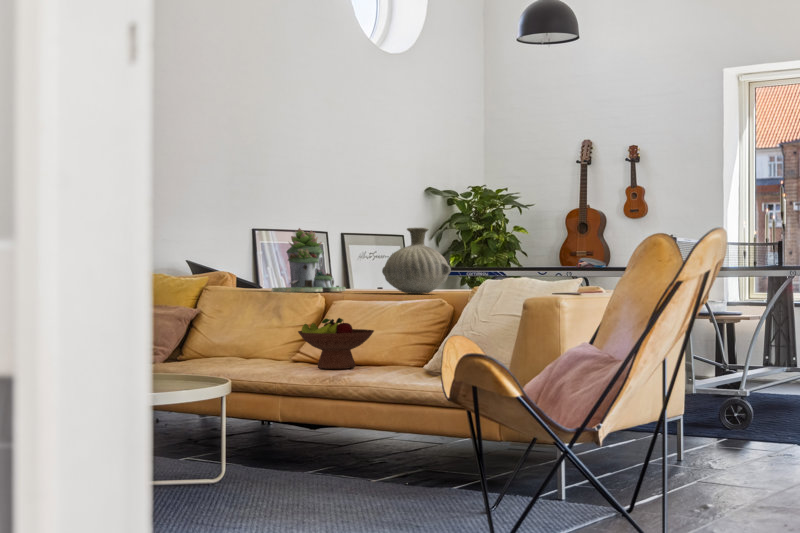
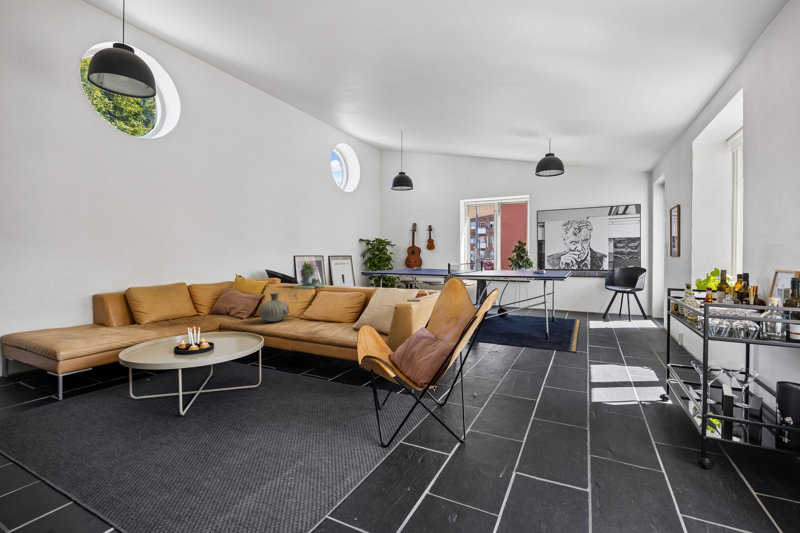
vase: present [382,227,451,294] -> present [259,292,289,322]
fruit bowl: present [298,318,374,369] -> none [301,304,334,325]

